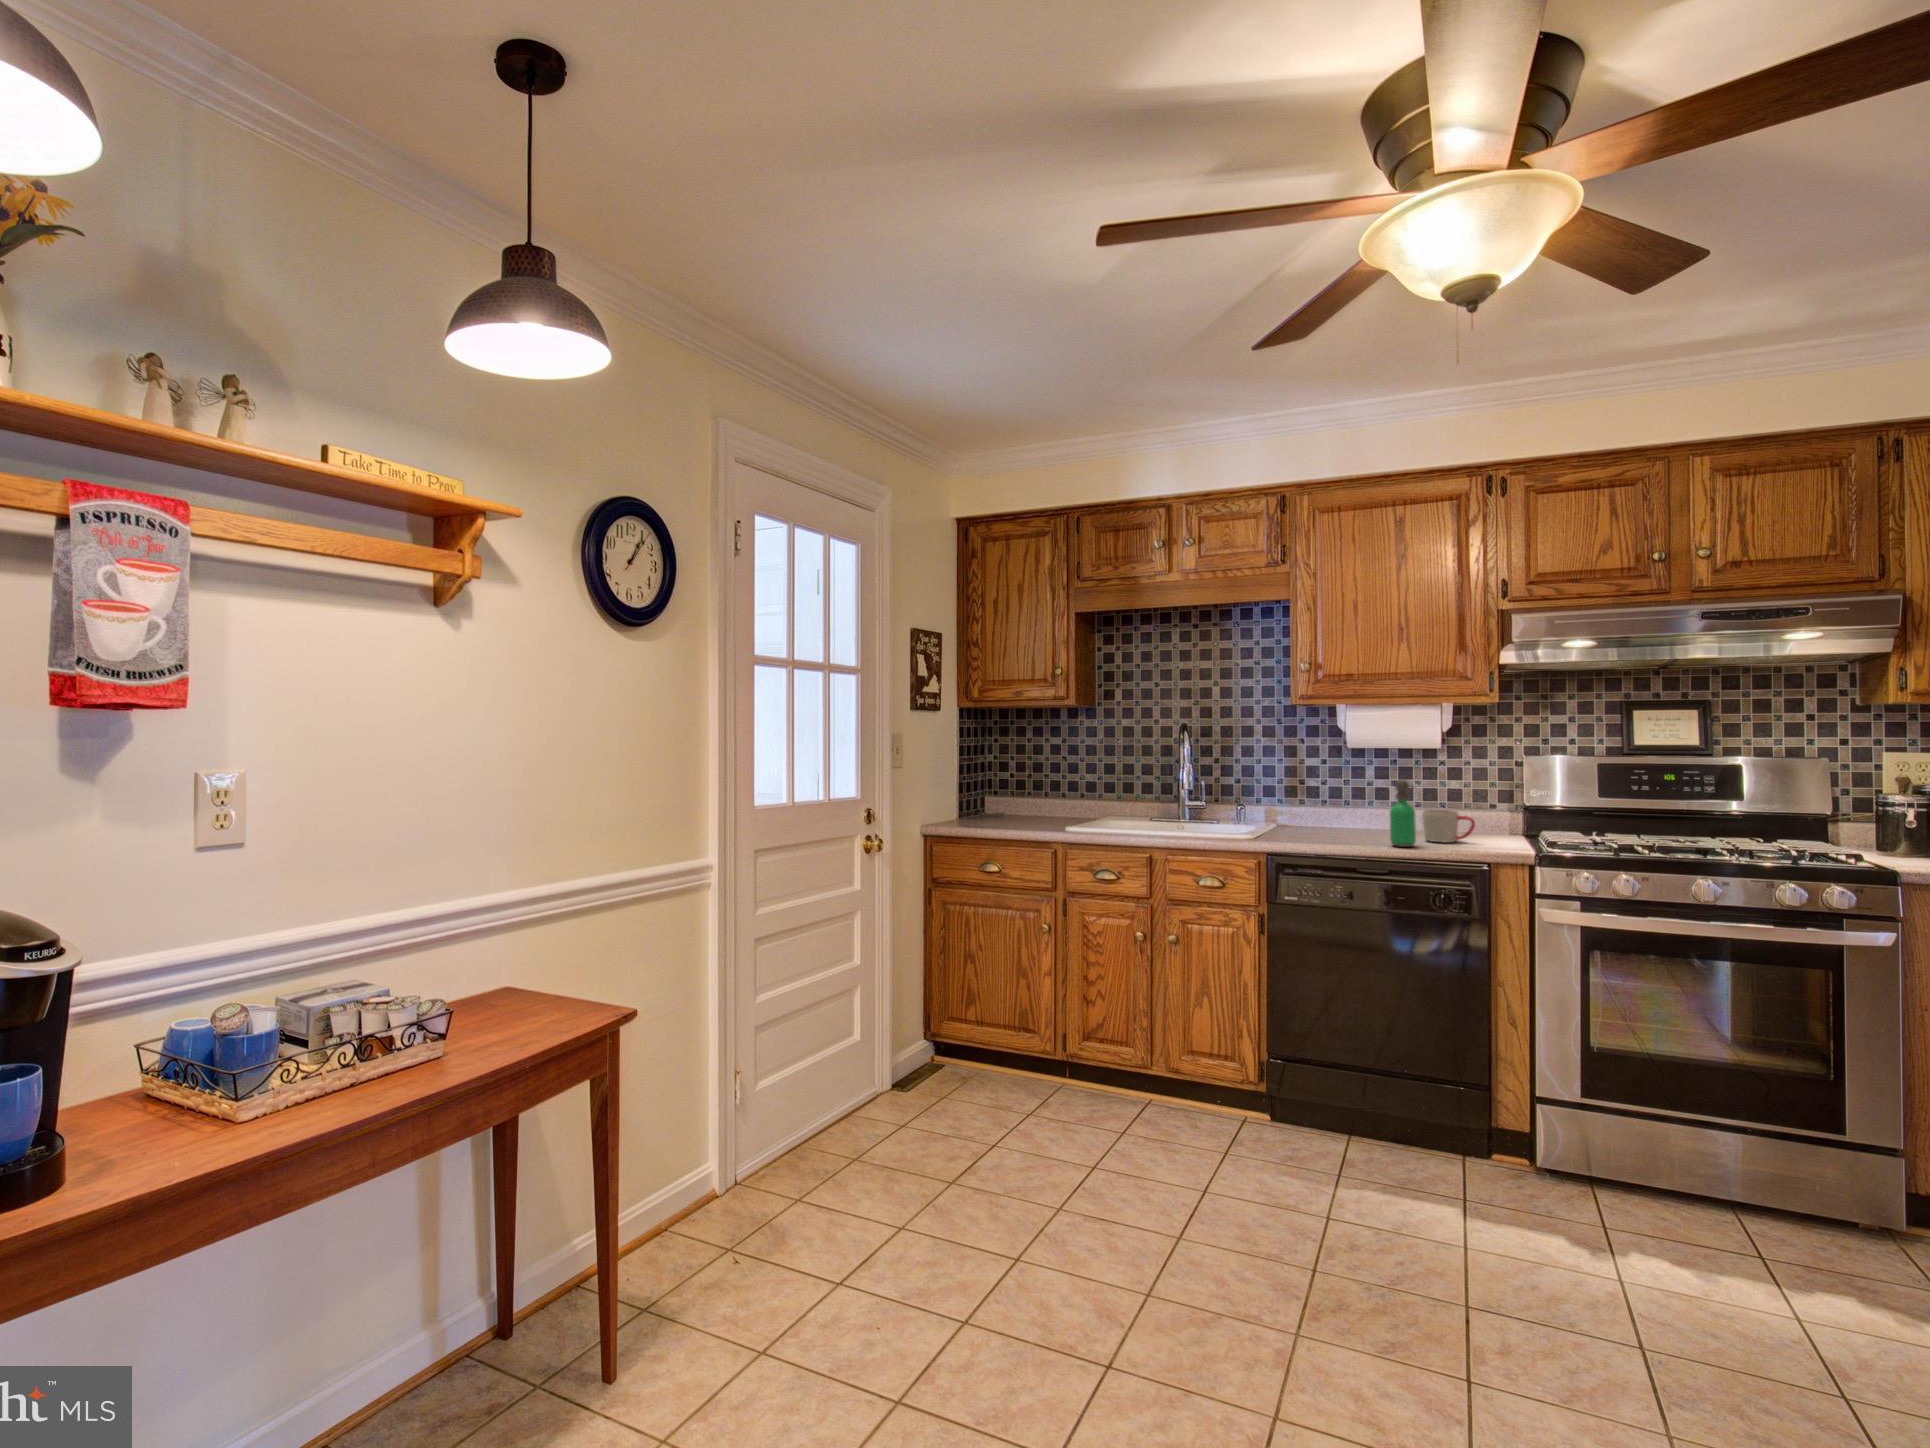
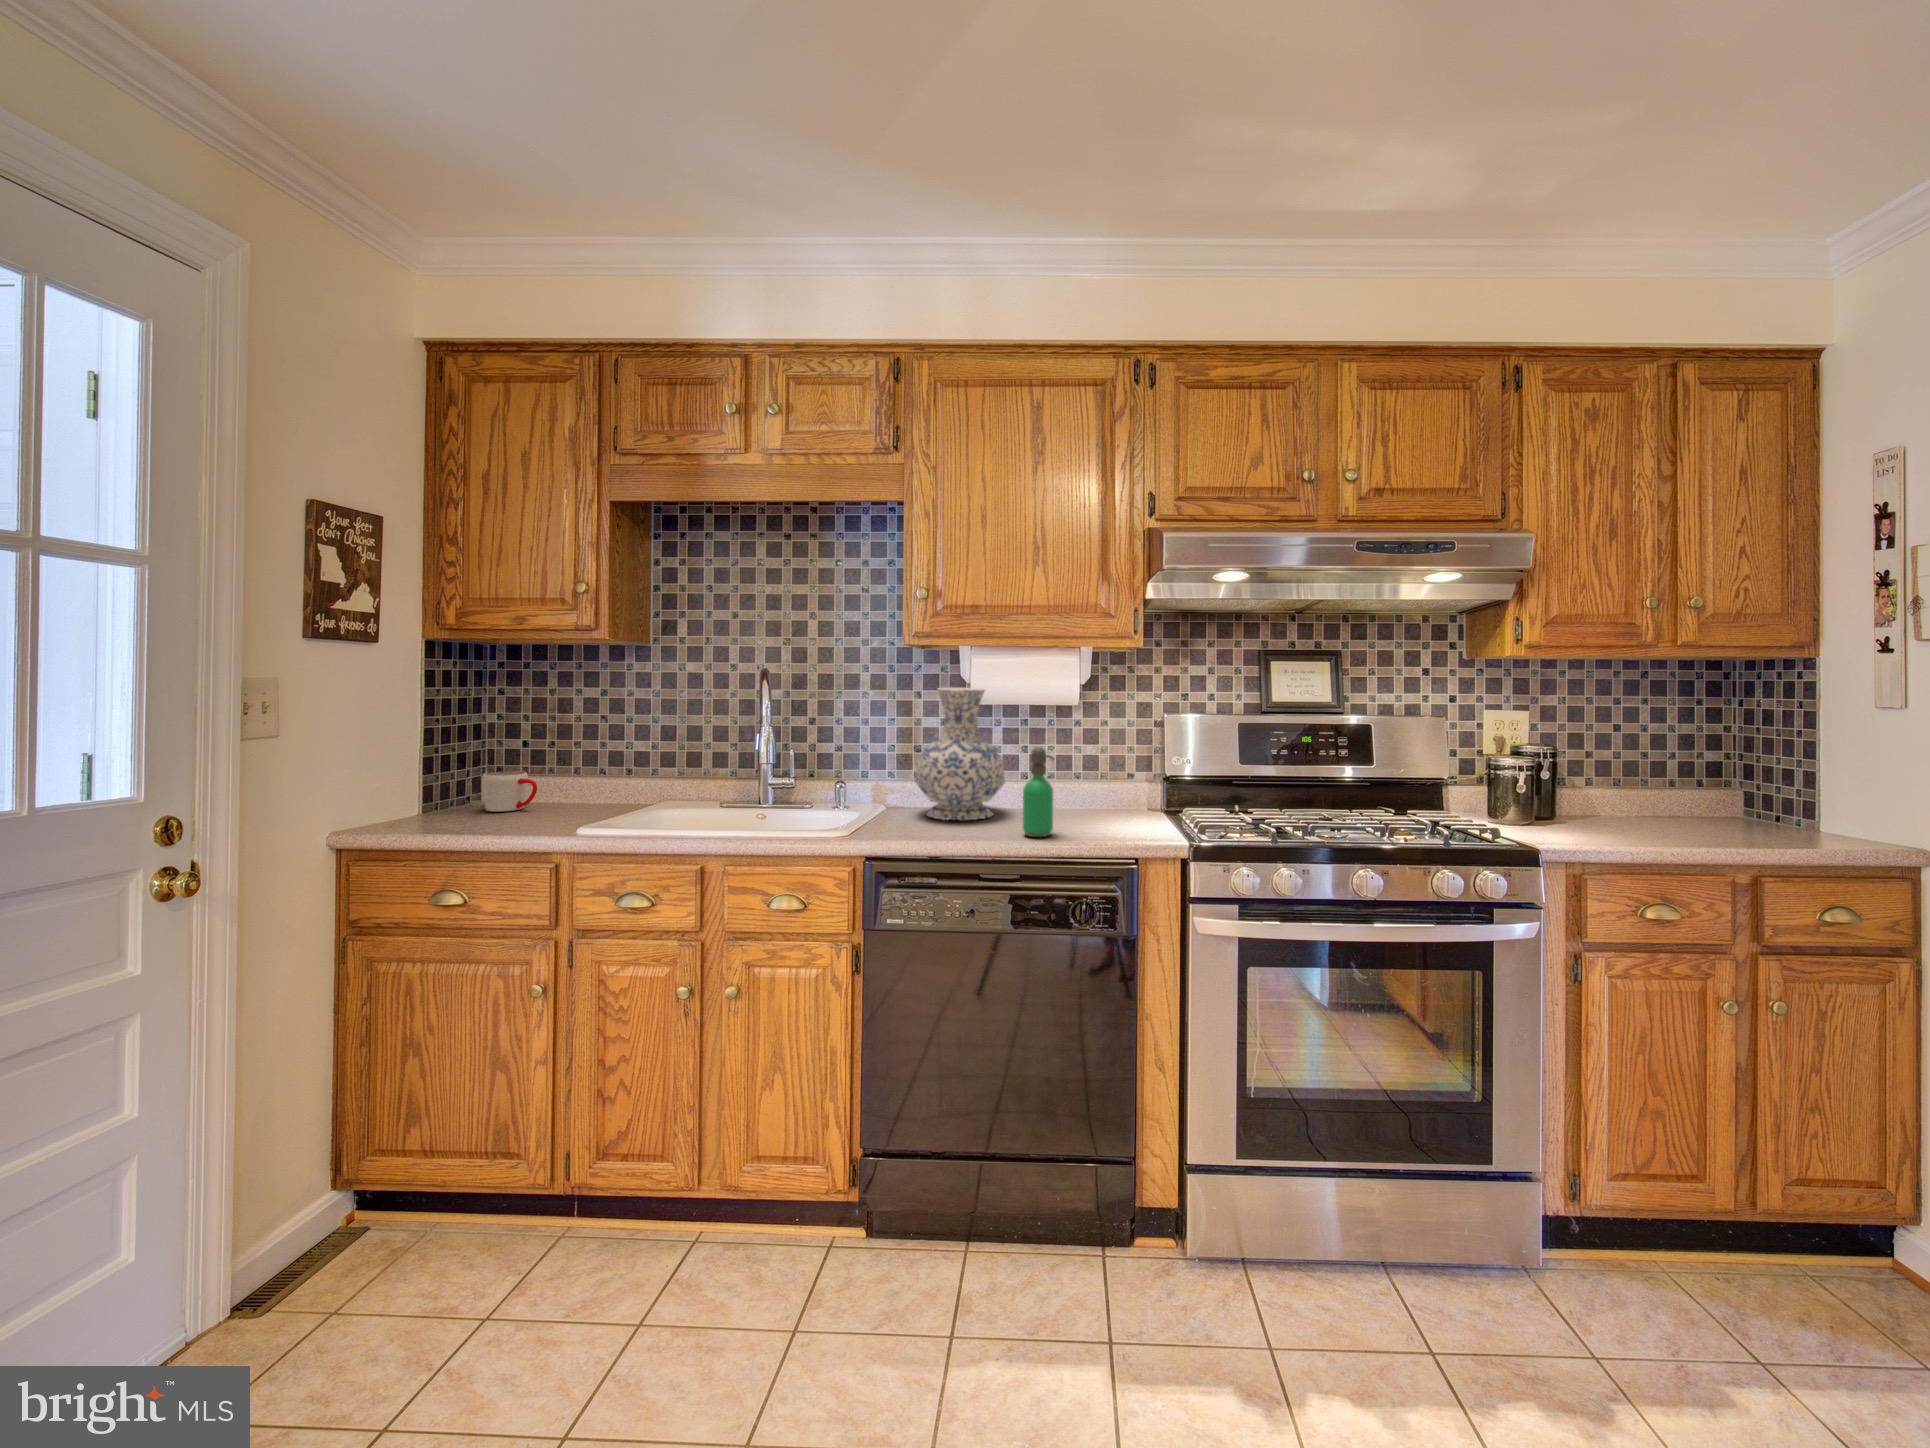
vase: none [1301,735,1377,836] -> present [915,688,1005,820]
mug: present [1422,810,1475,842] -> present [482,771,537,812]

